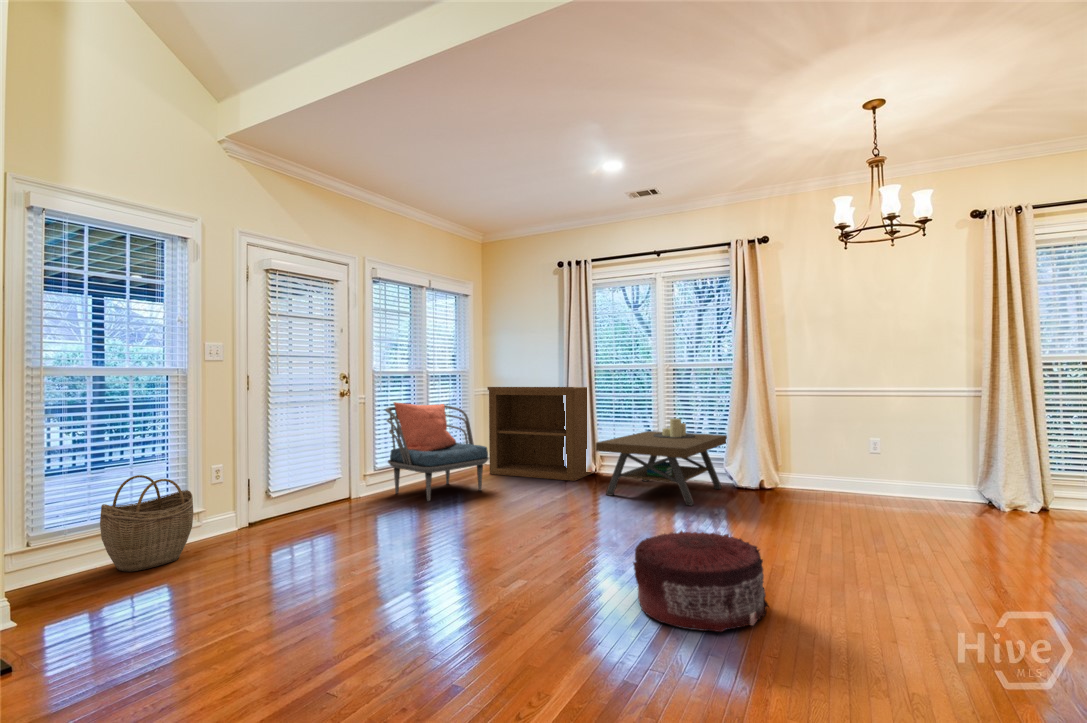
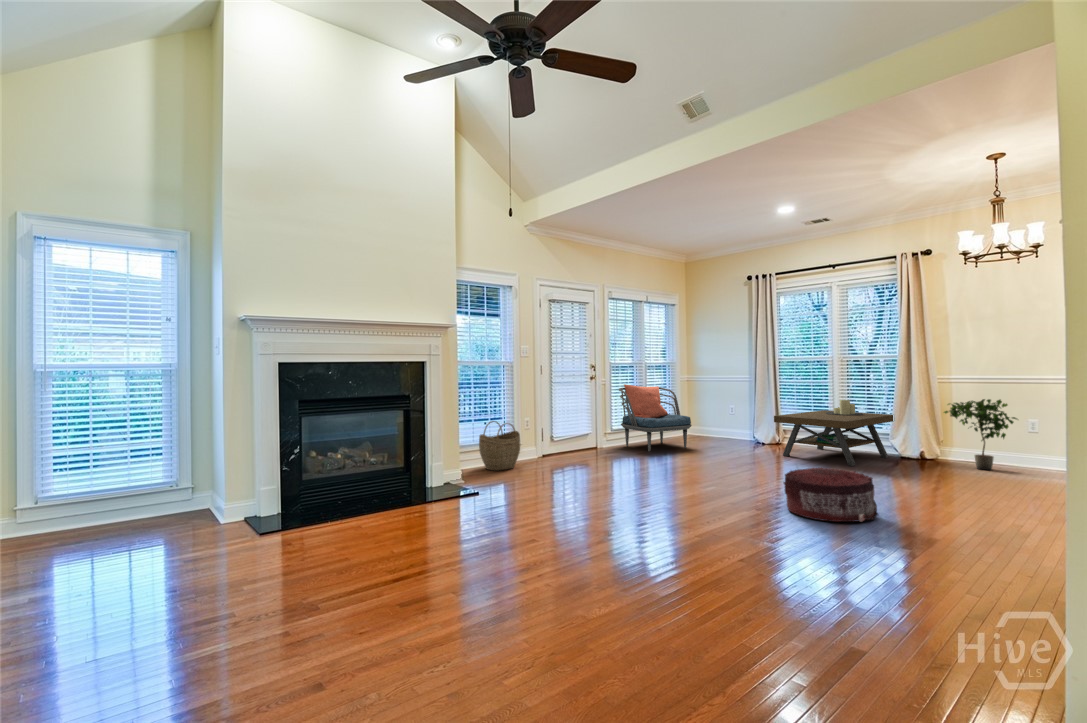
bookshelf: present [487,387,591,481] -> none [690,374,775,446]
potted plant: none [783,415,855,500] -> present [944,399,1017,470]

